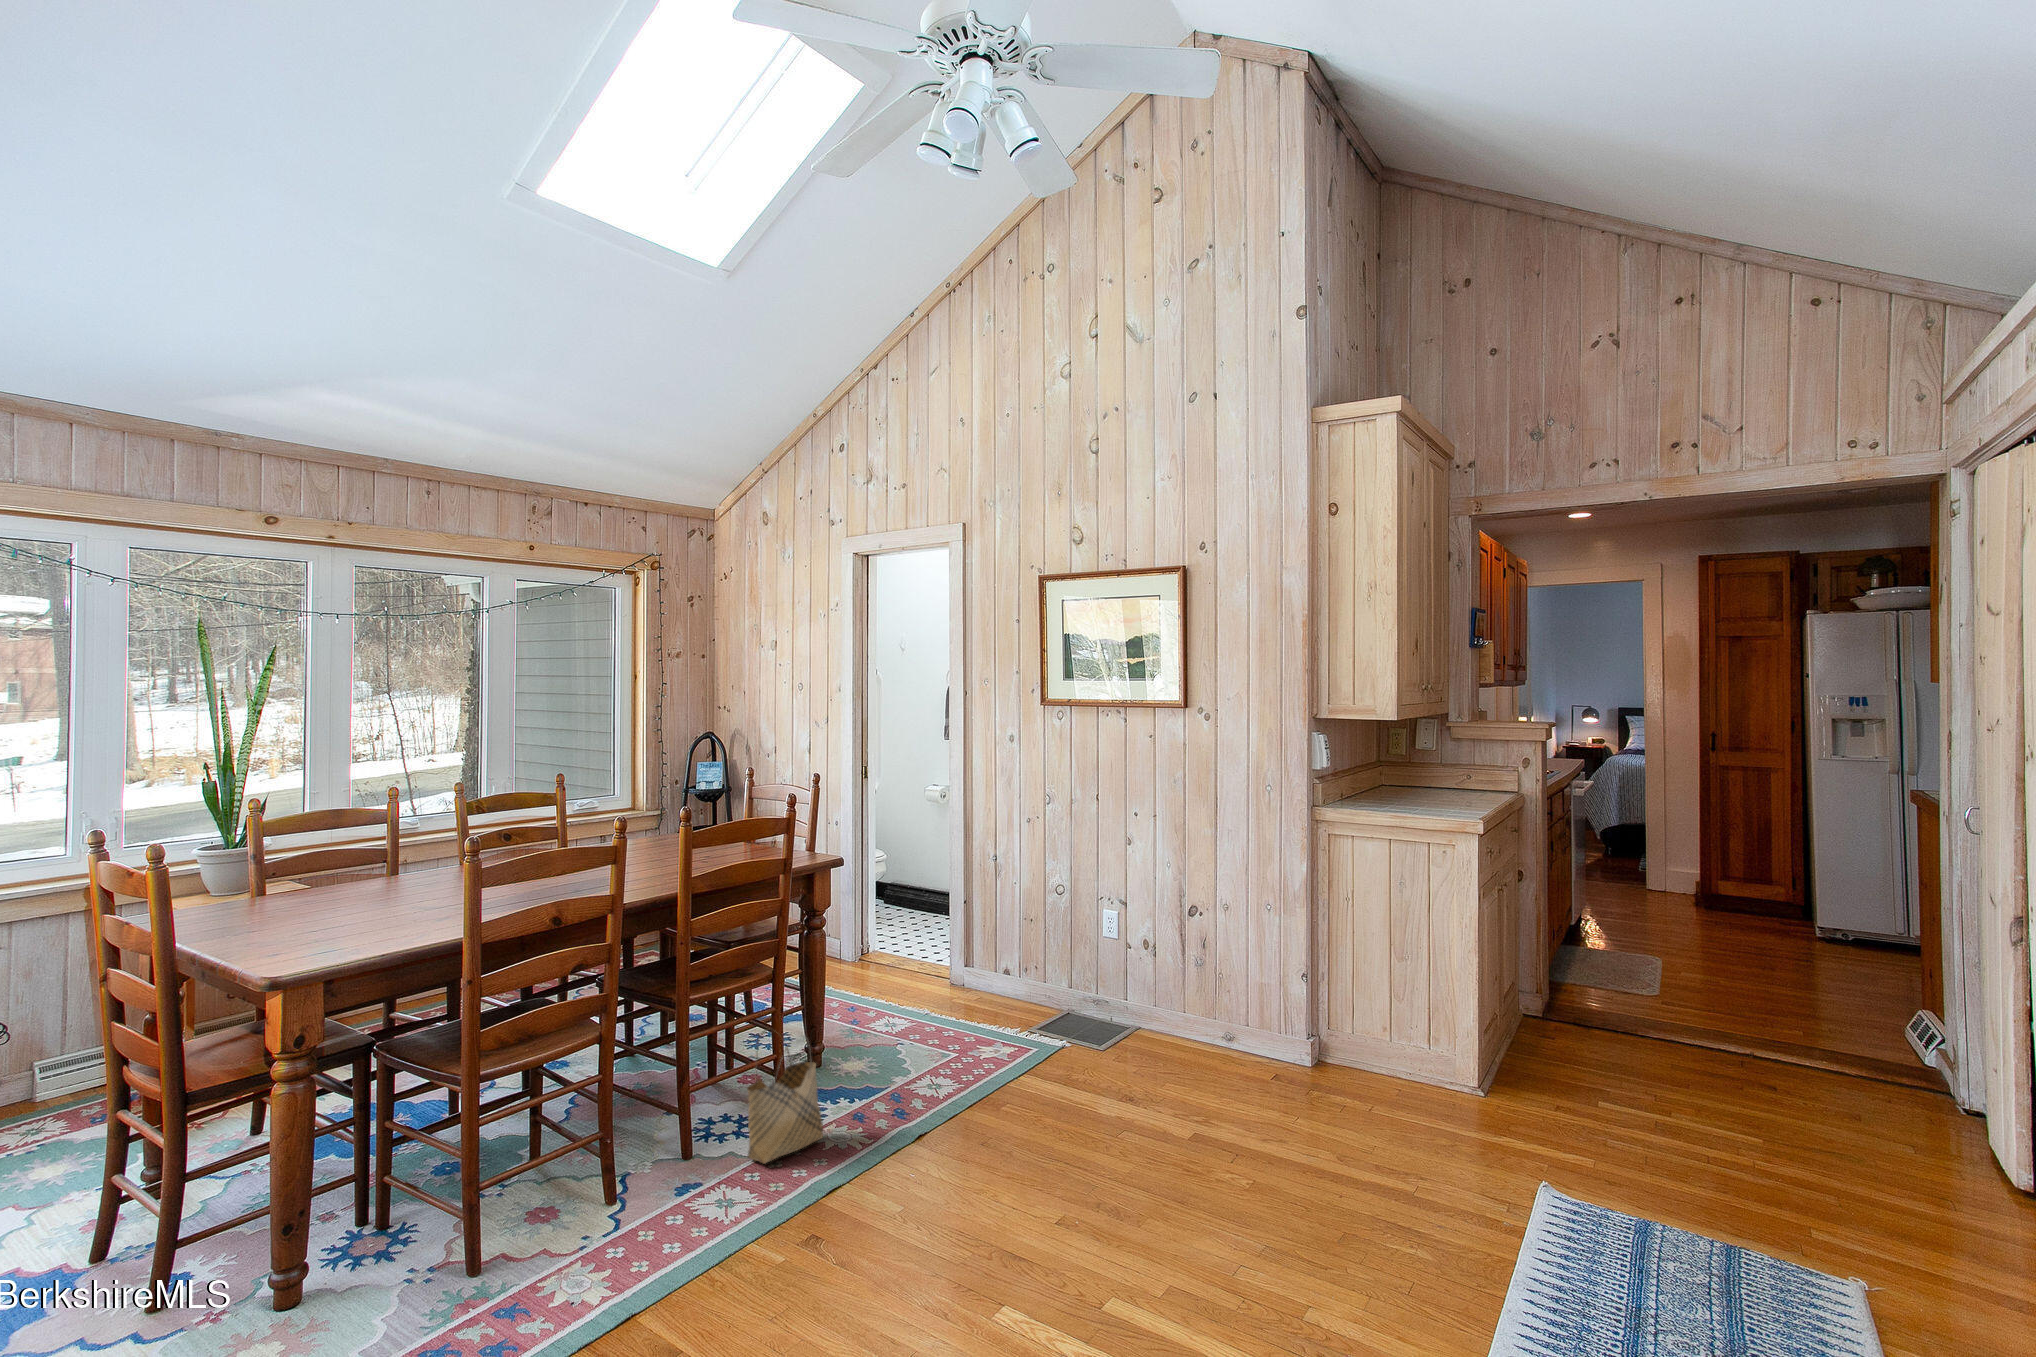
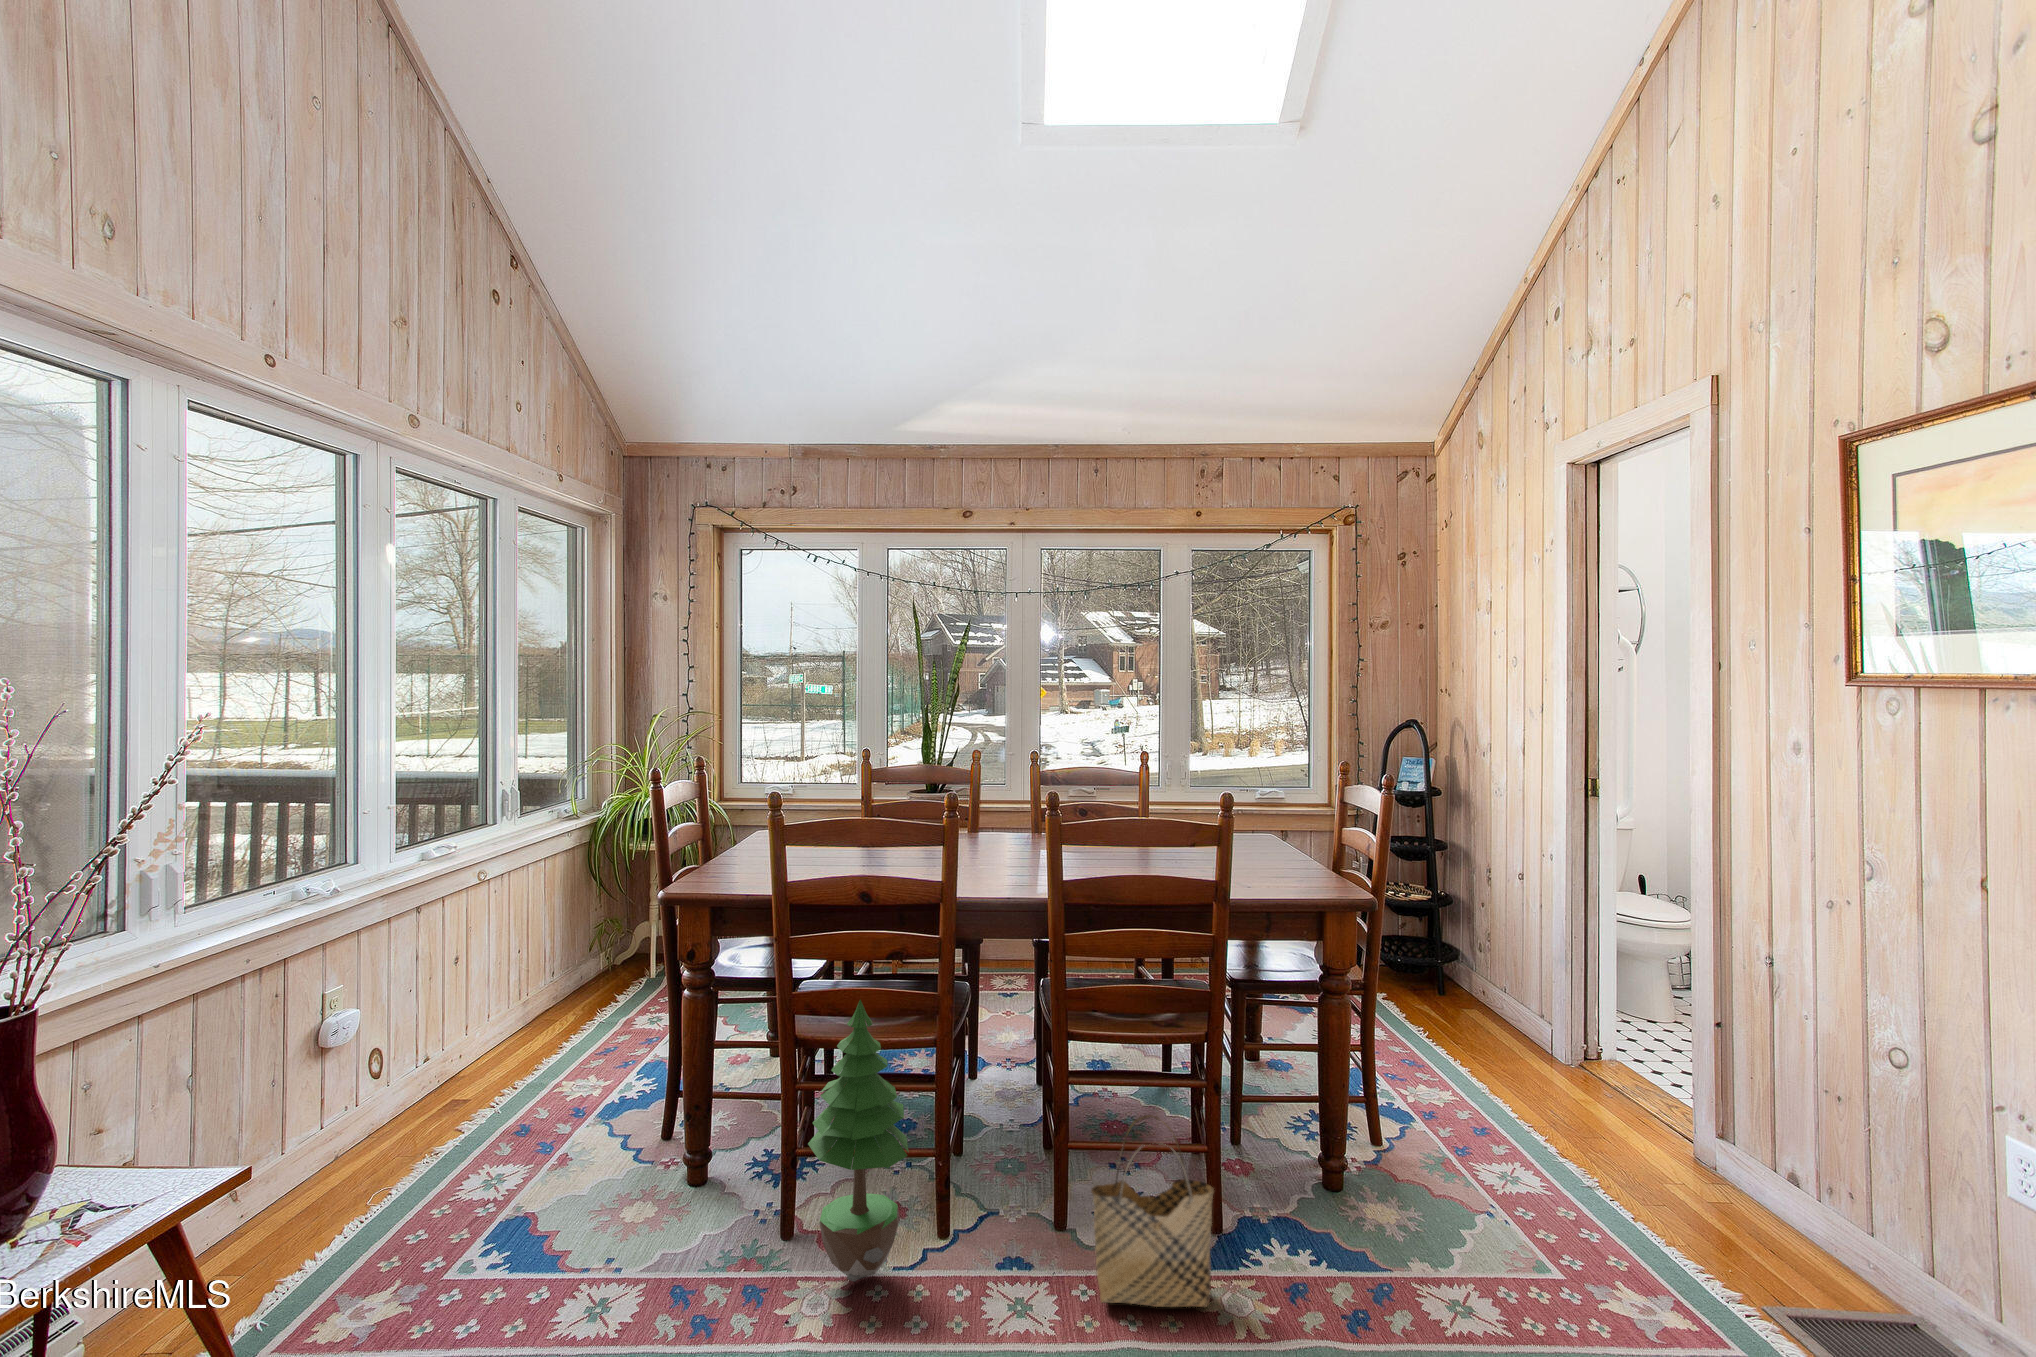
potted tree: none [527,997,620,1237] -> present [808,1000,909,1282]

